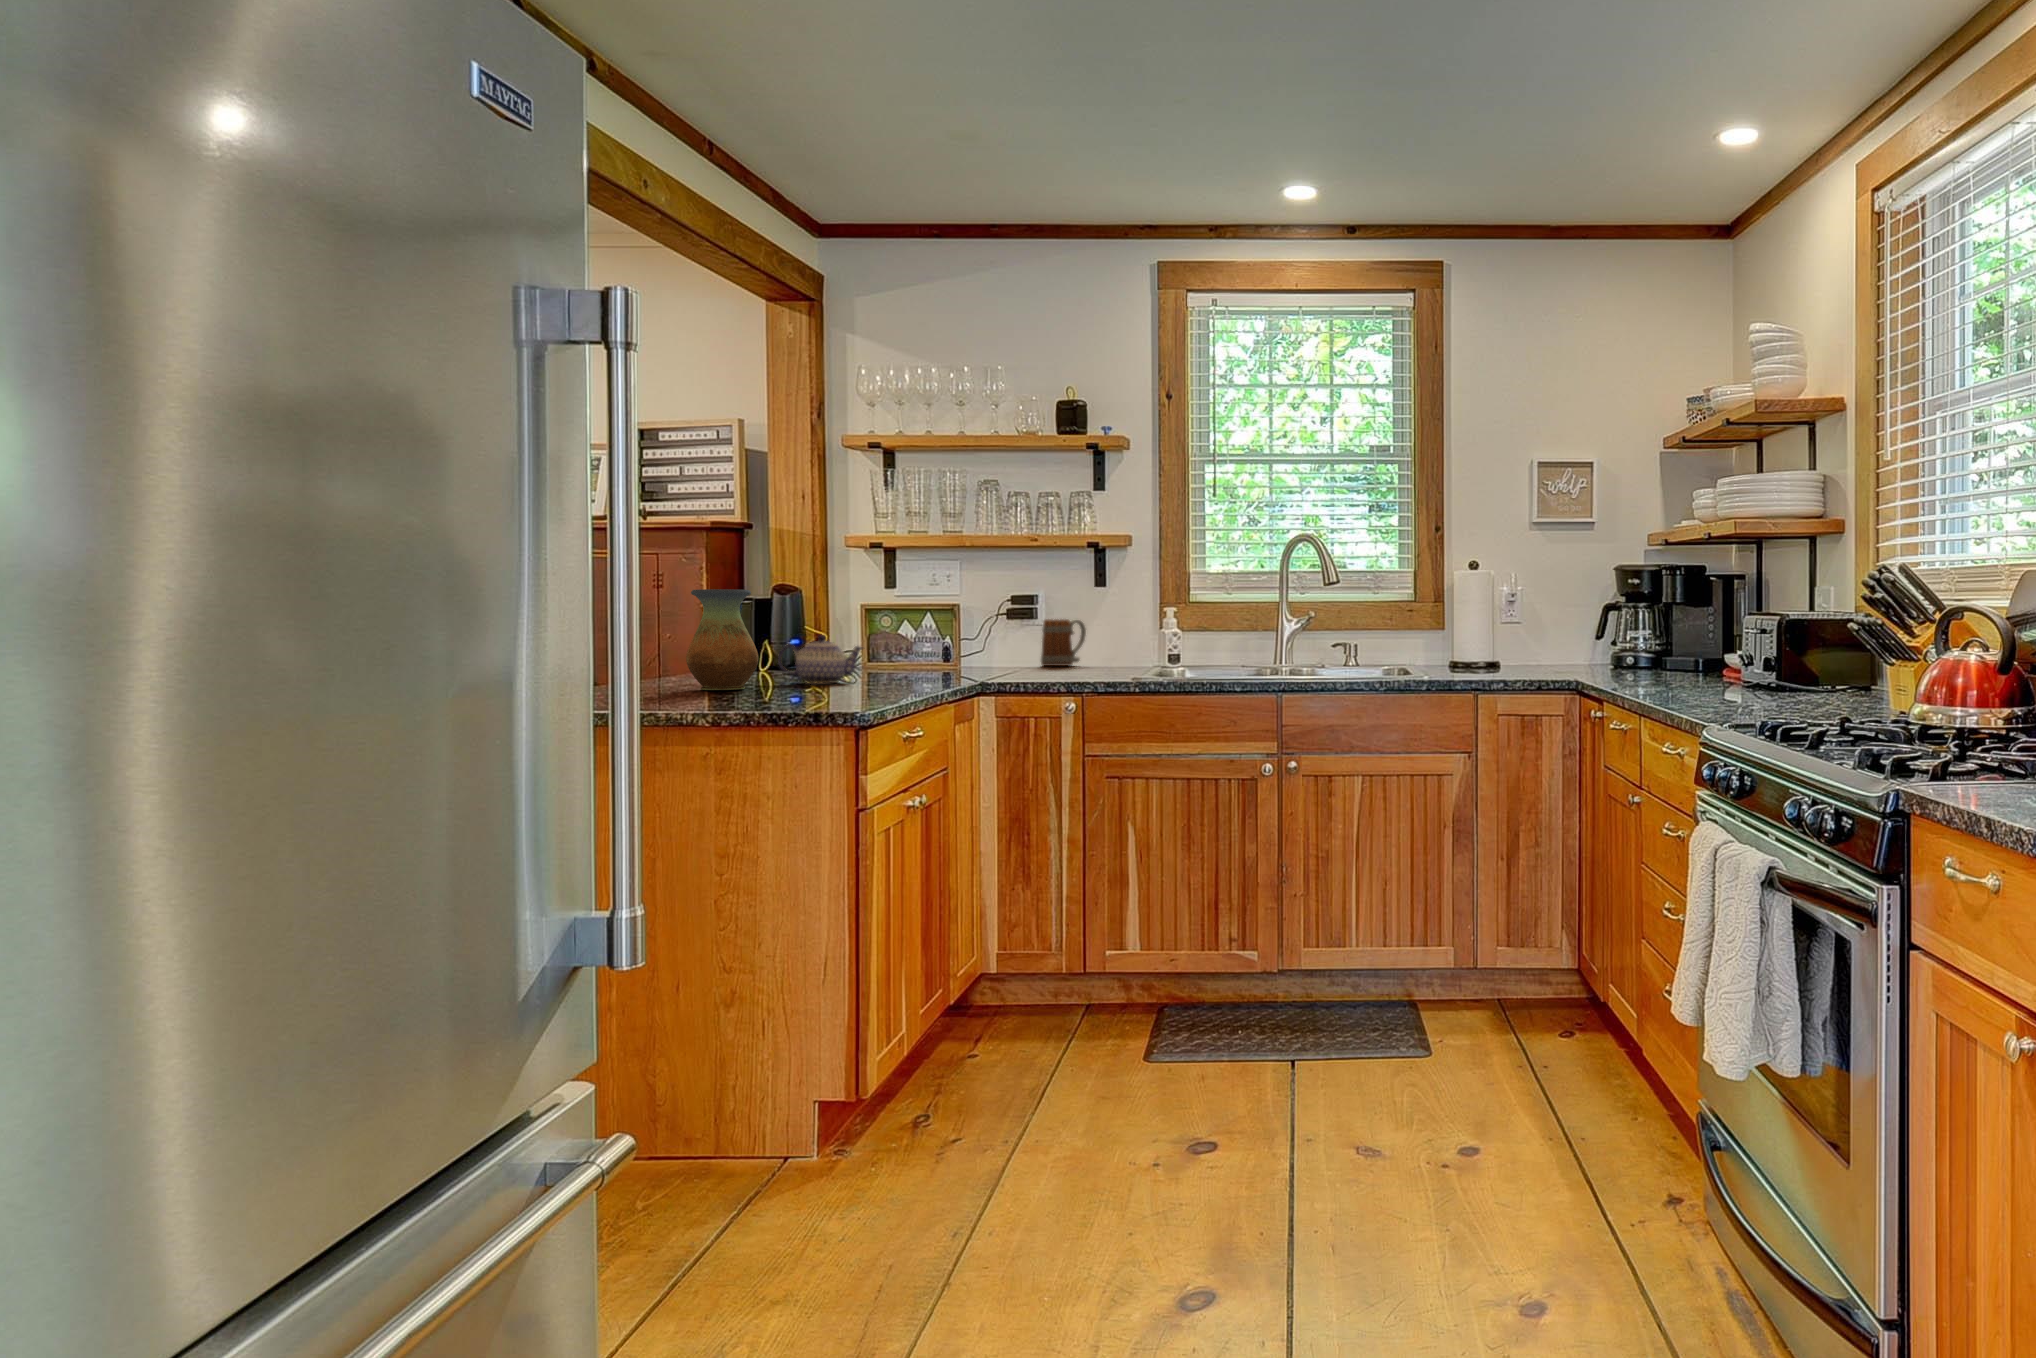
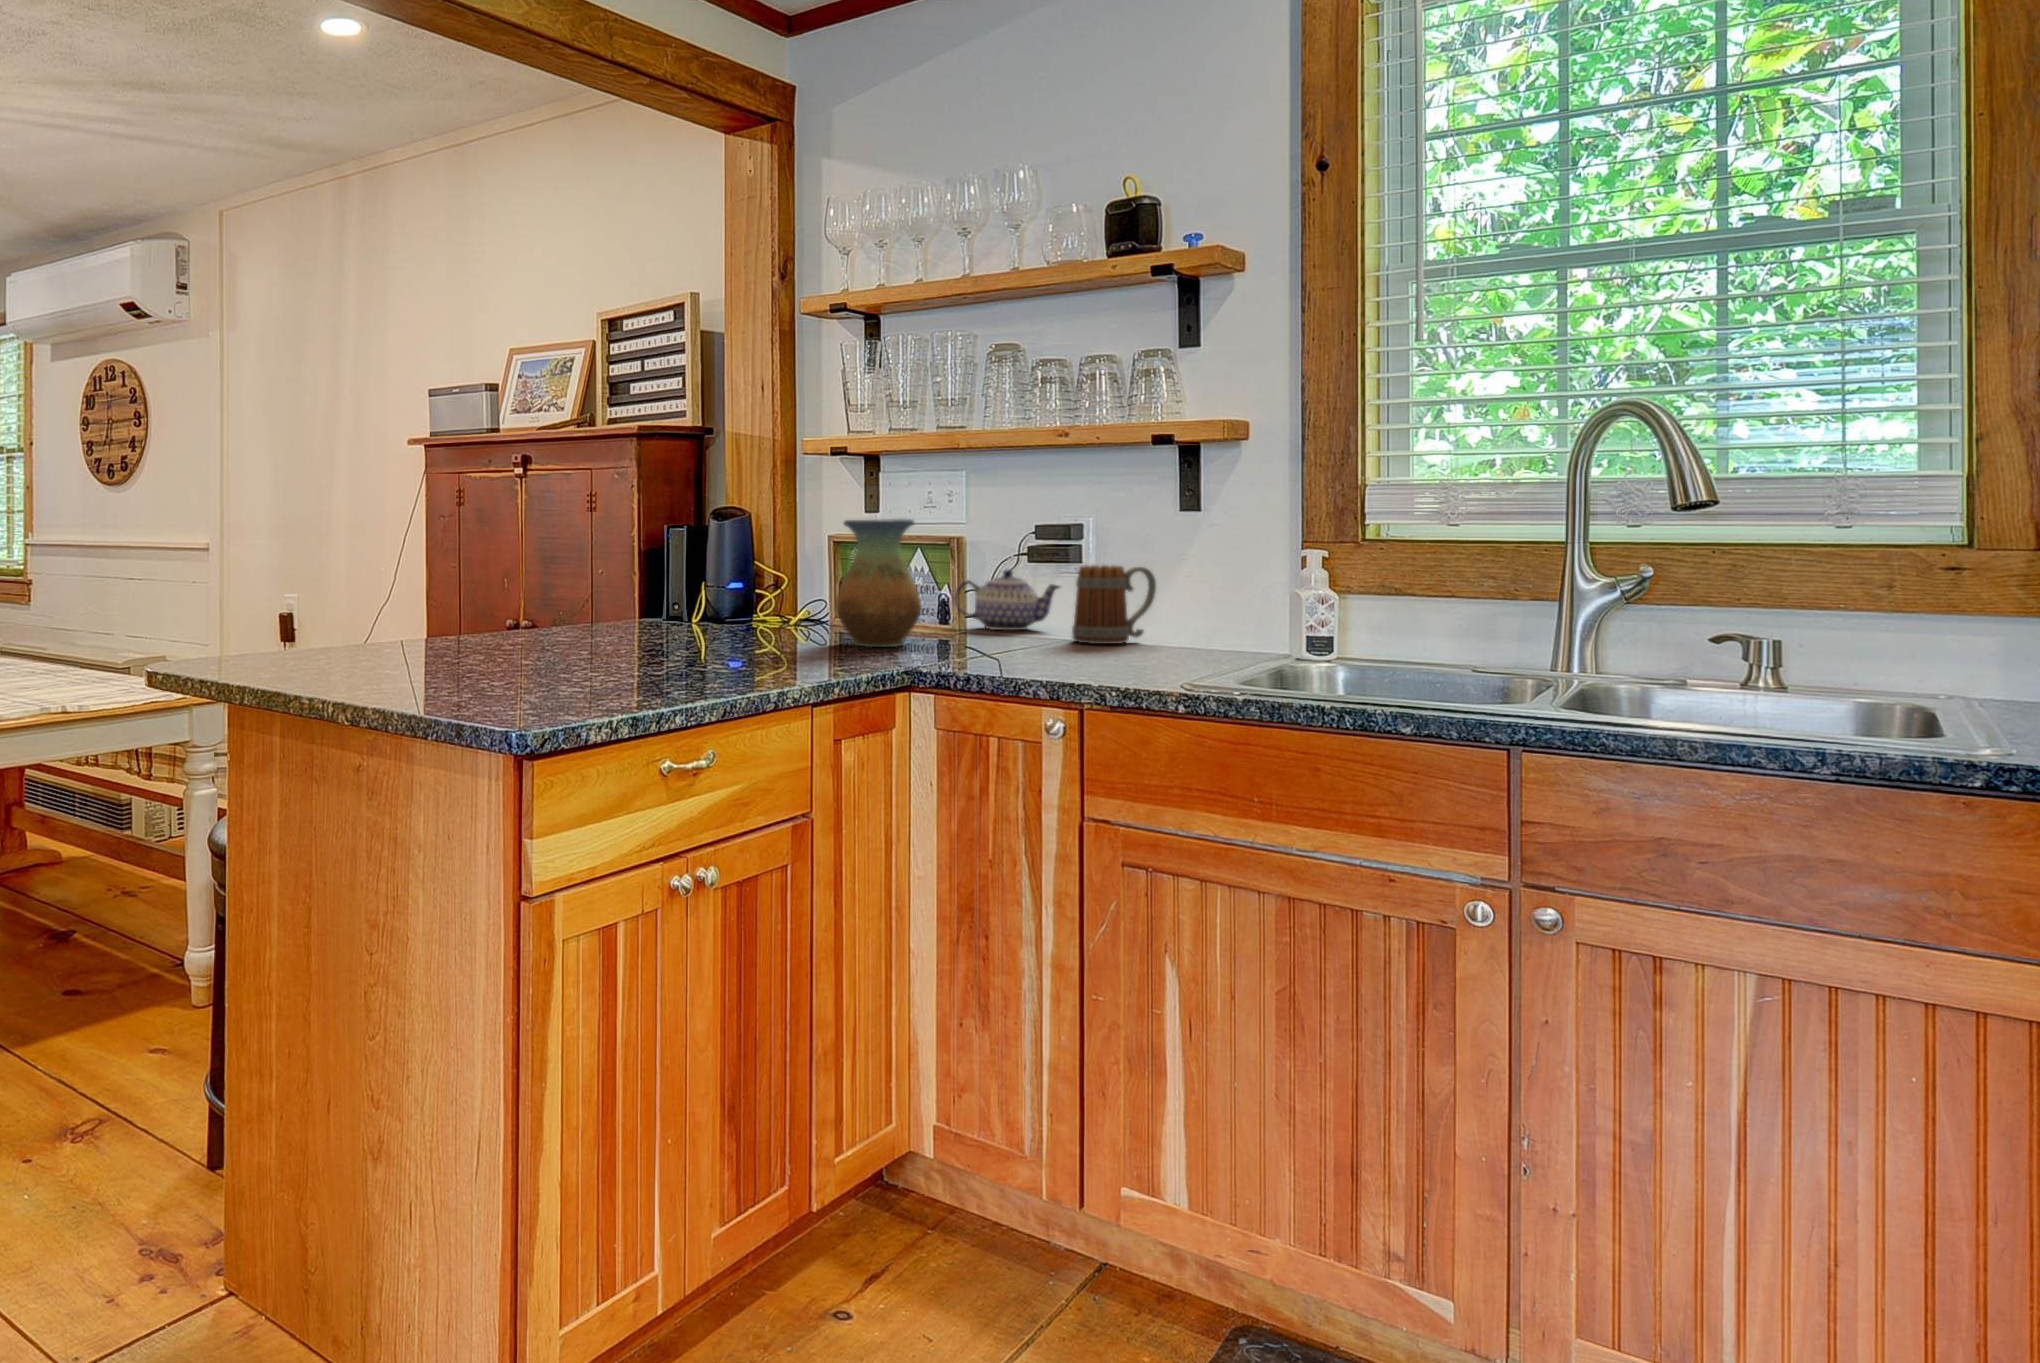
vase: present [686,589,758,690] -> present [836,519,922,647]
teapot: present [778,635,862,684] -> present [954,570,1060,630]

